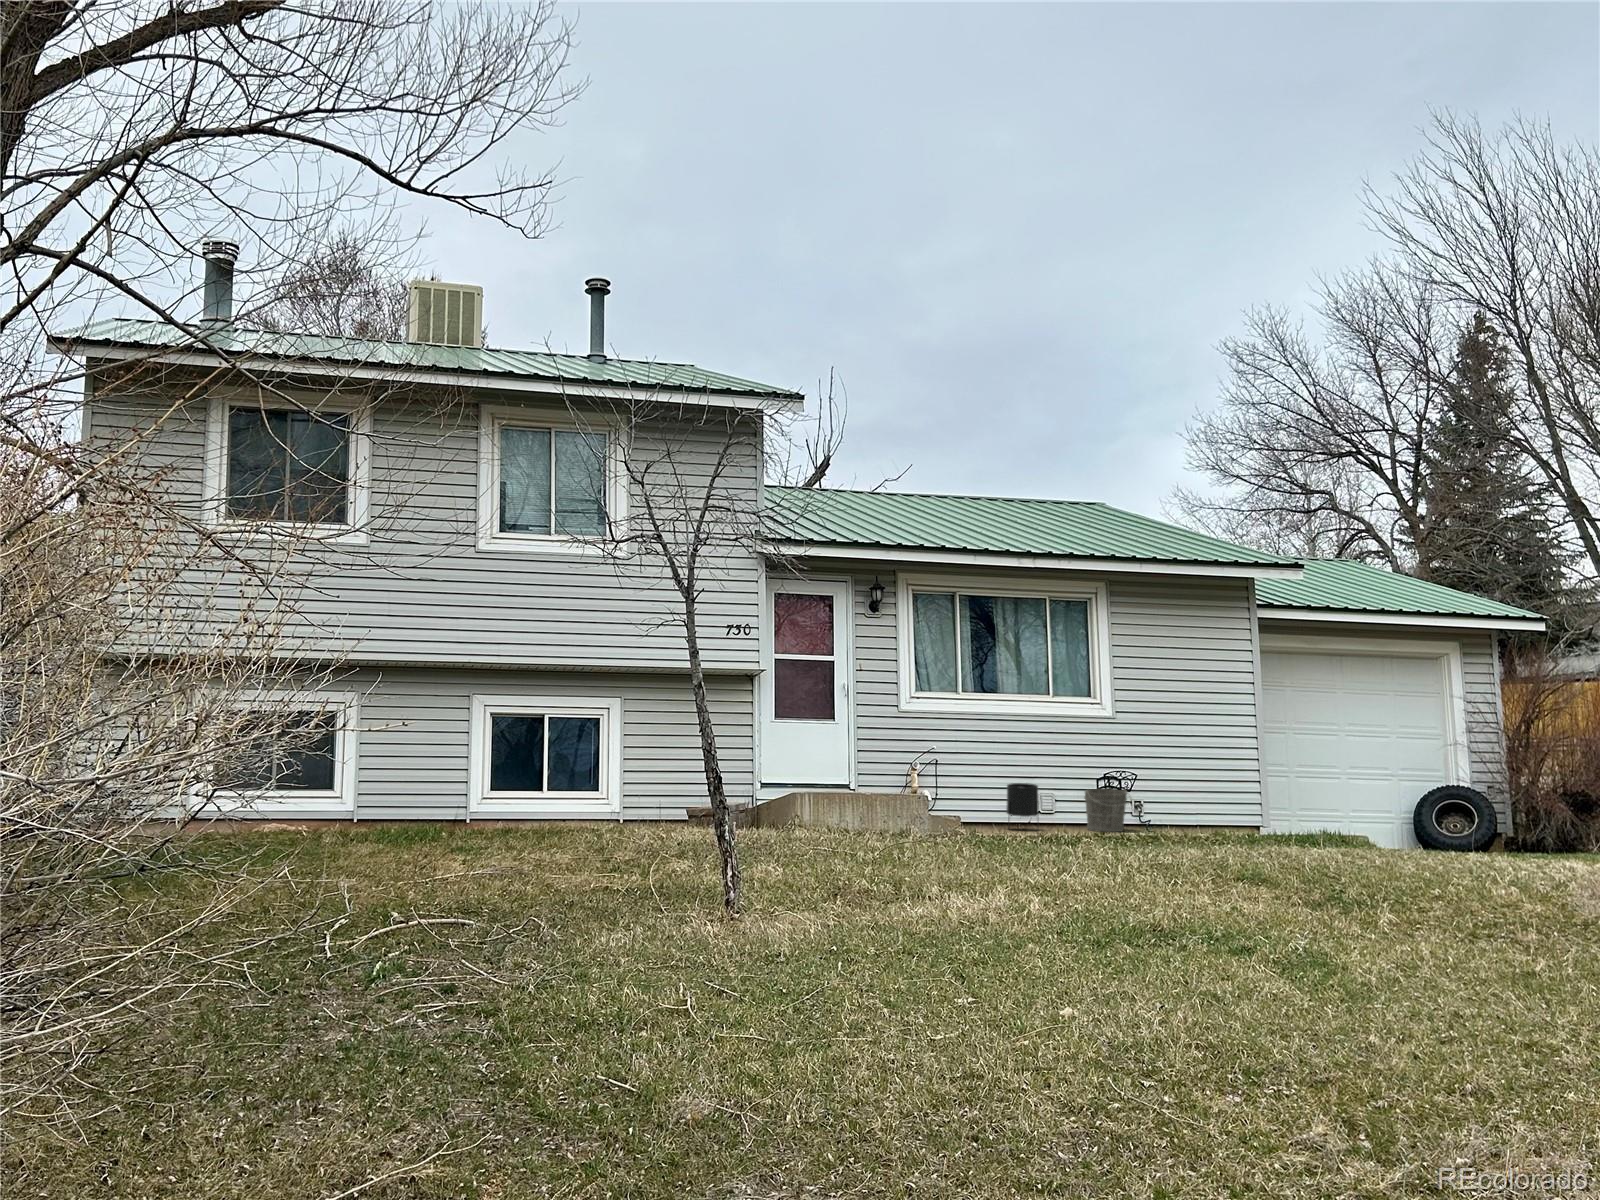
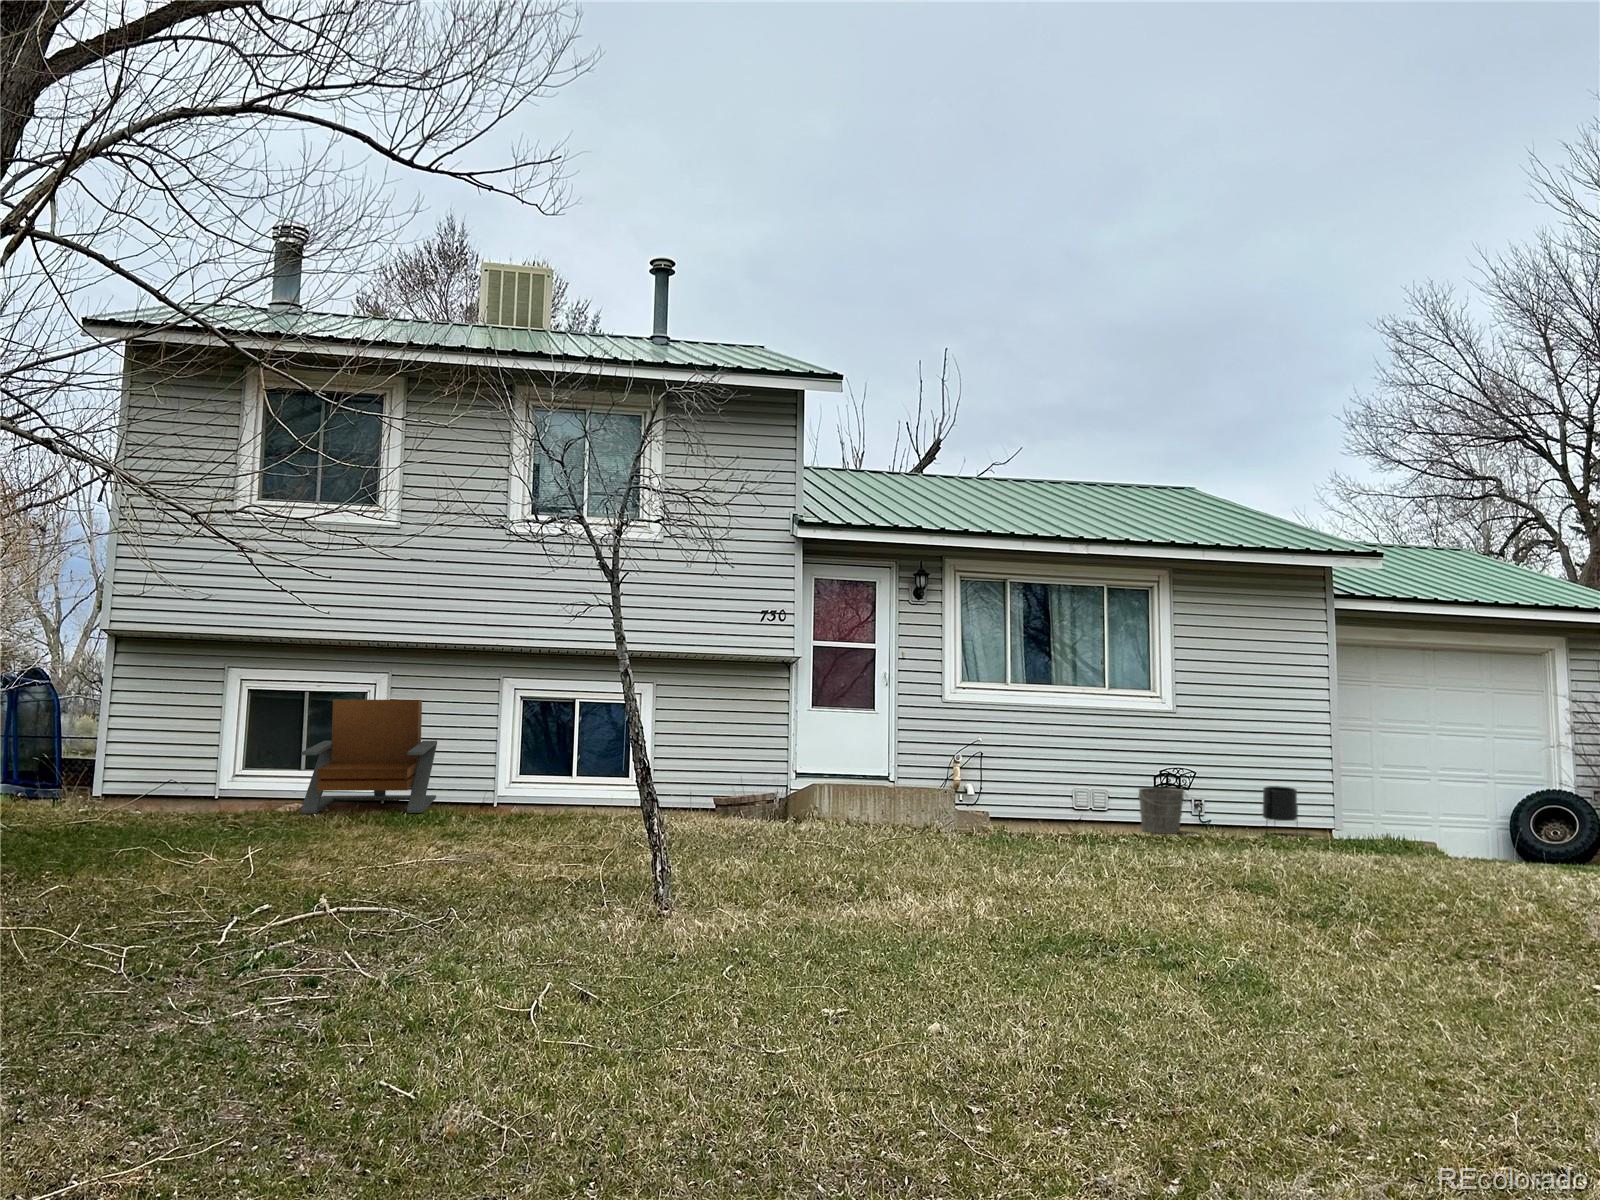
lounge chair: none [284,718,411,837] -> present [301,699,437,813]
planter: present [1006,783,1039,829] -> present [1263,786,1298,821]

